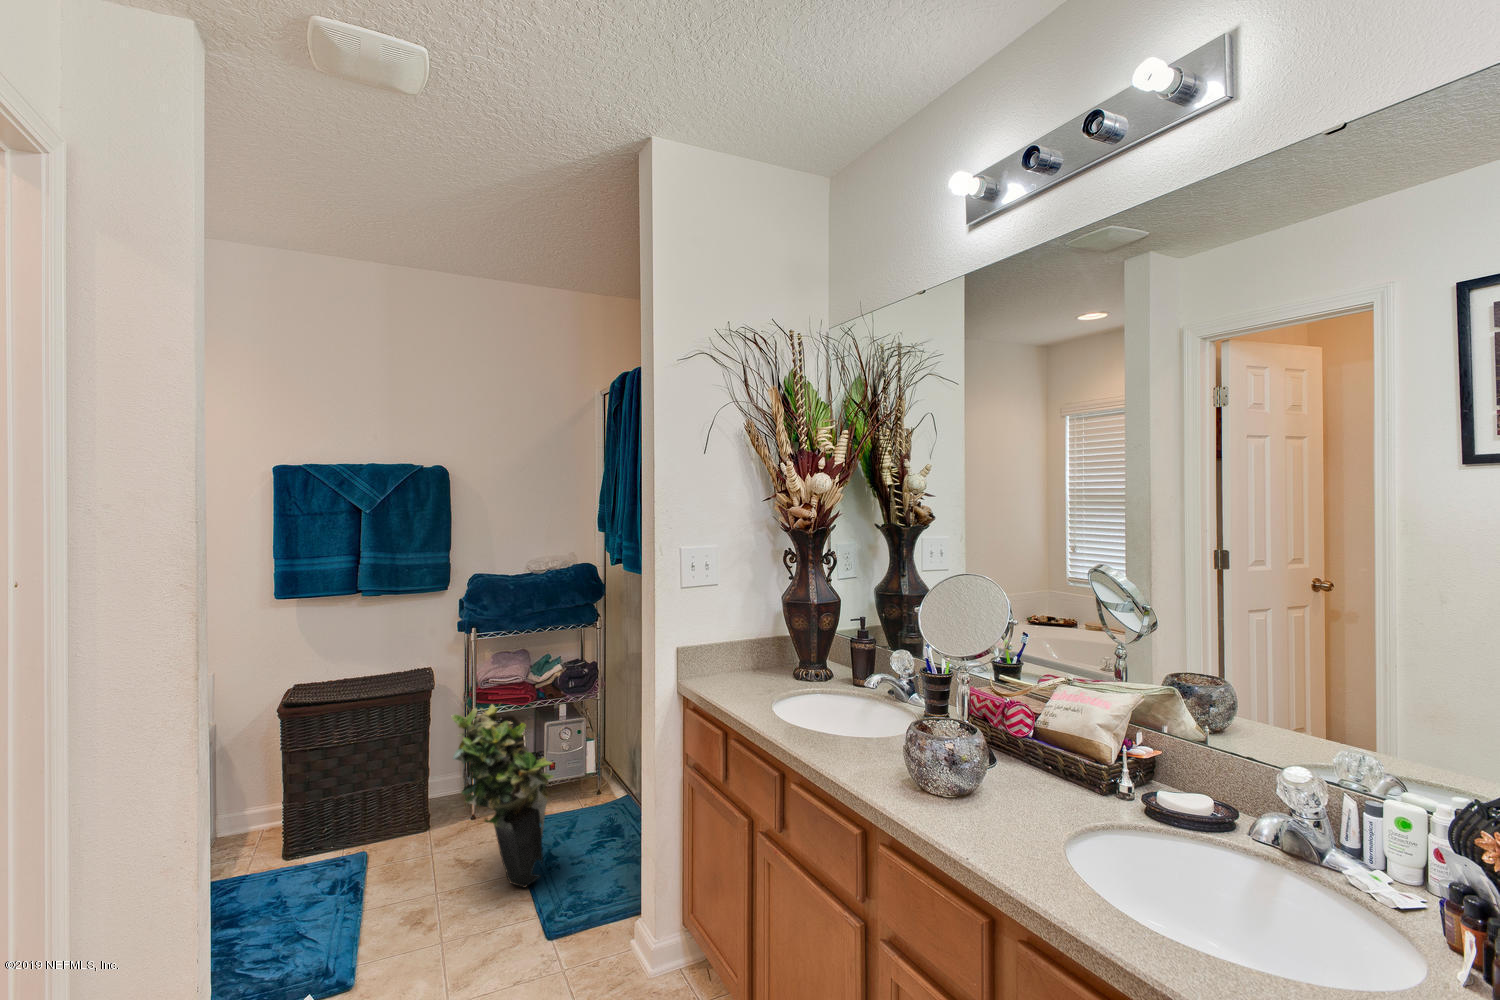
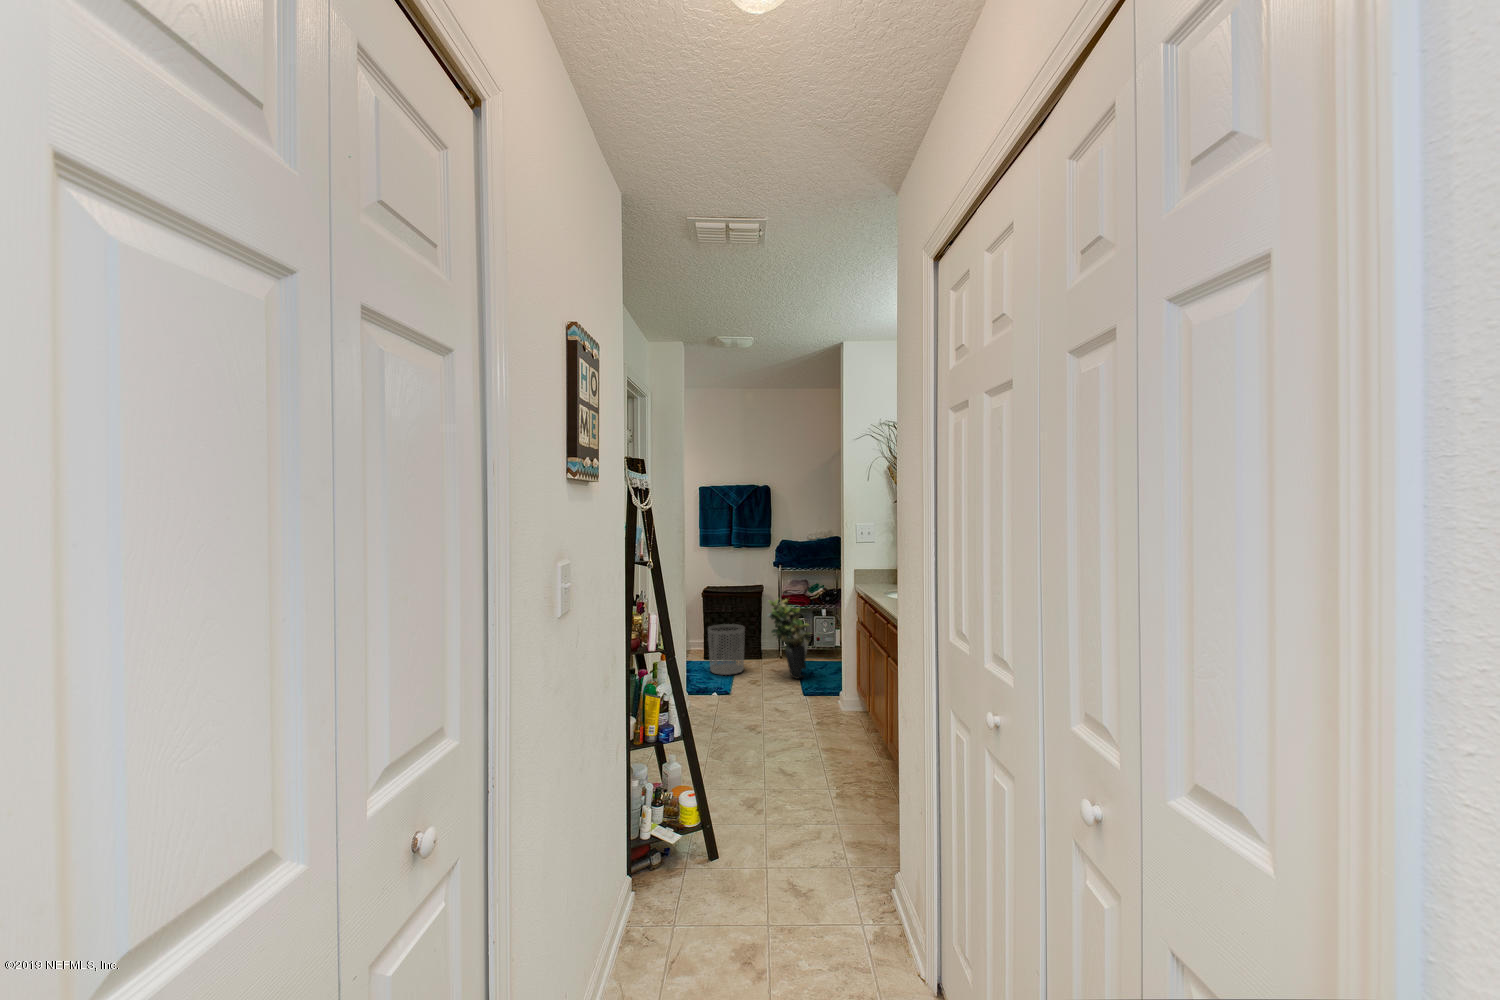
waste bin: none [291,777,393,918] -> present [708,624,745,675]

